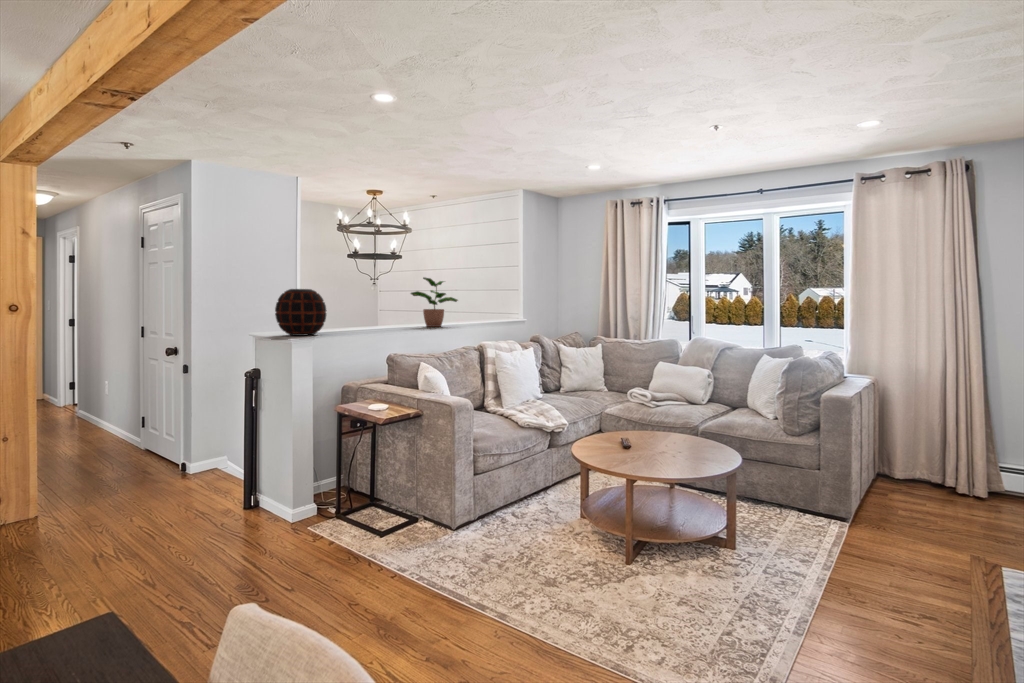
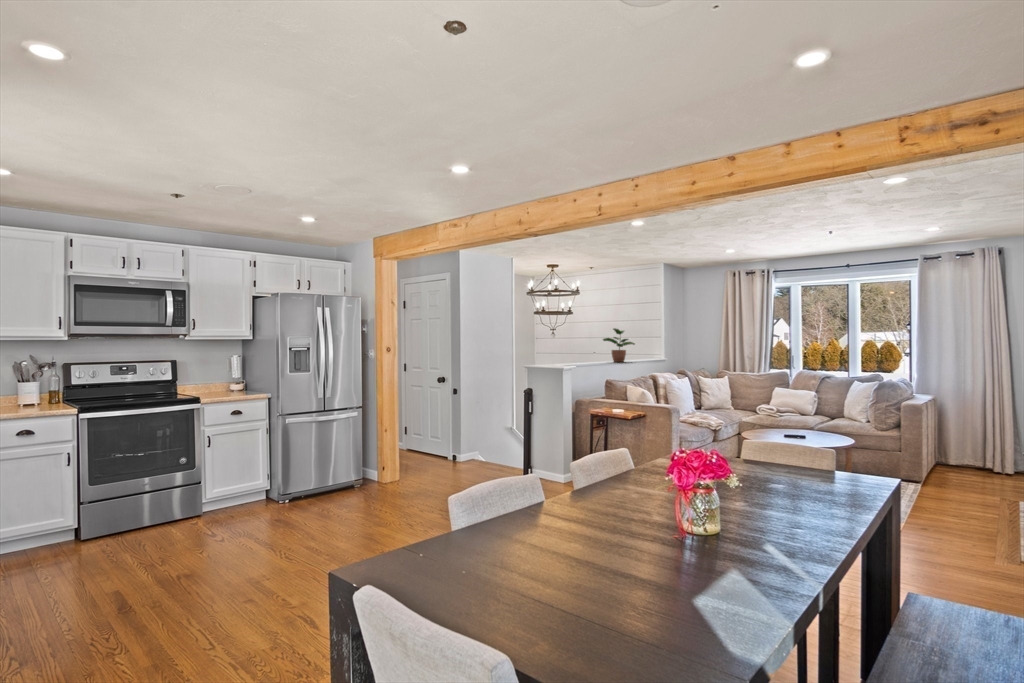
decorative vase: present [275,289,327,336] -> none [545,337,575,366]

